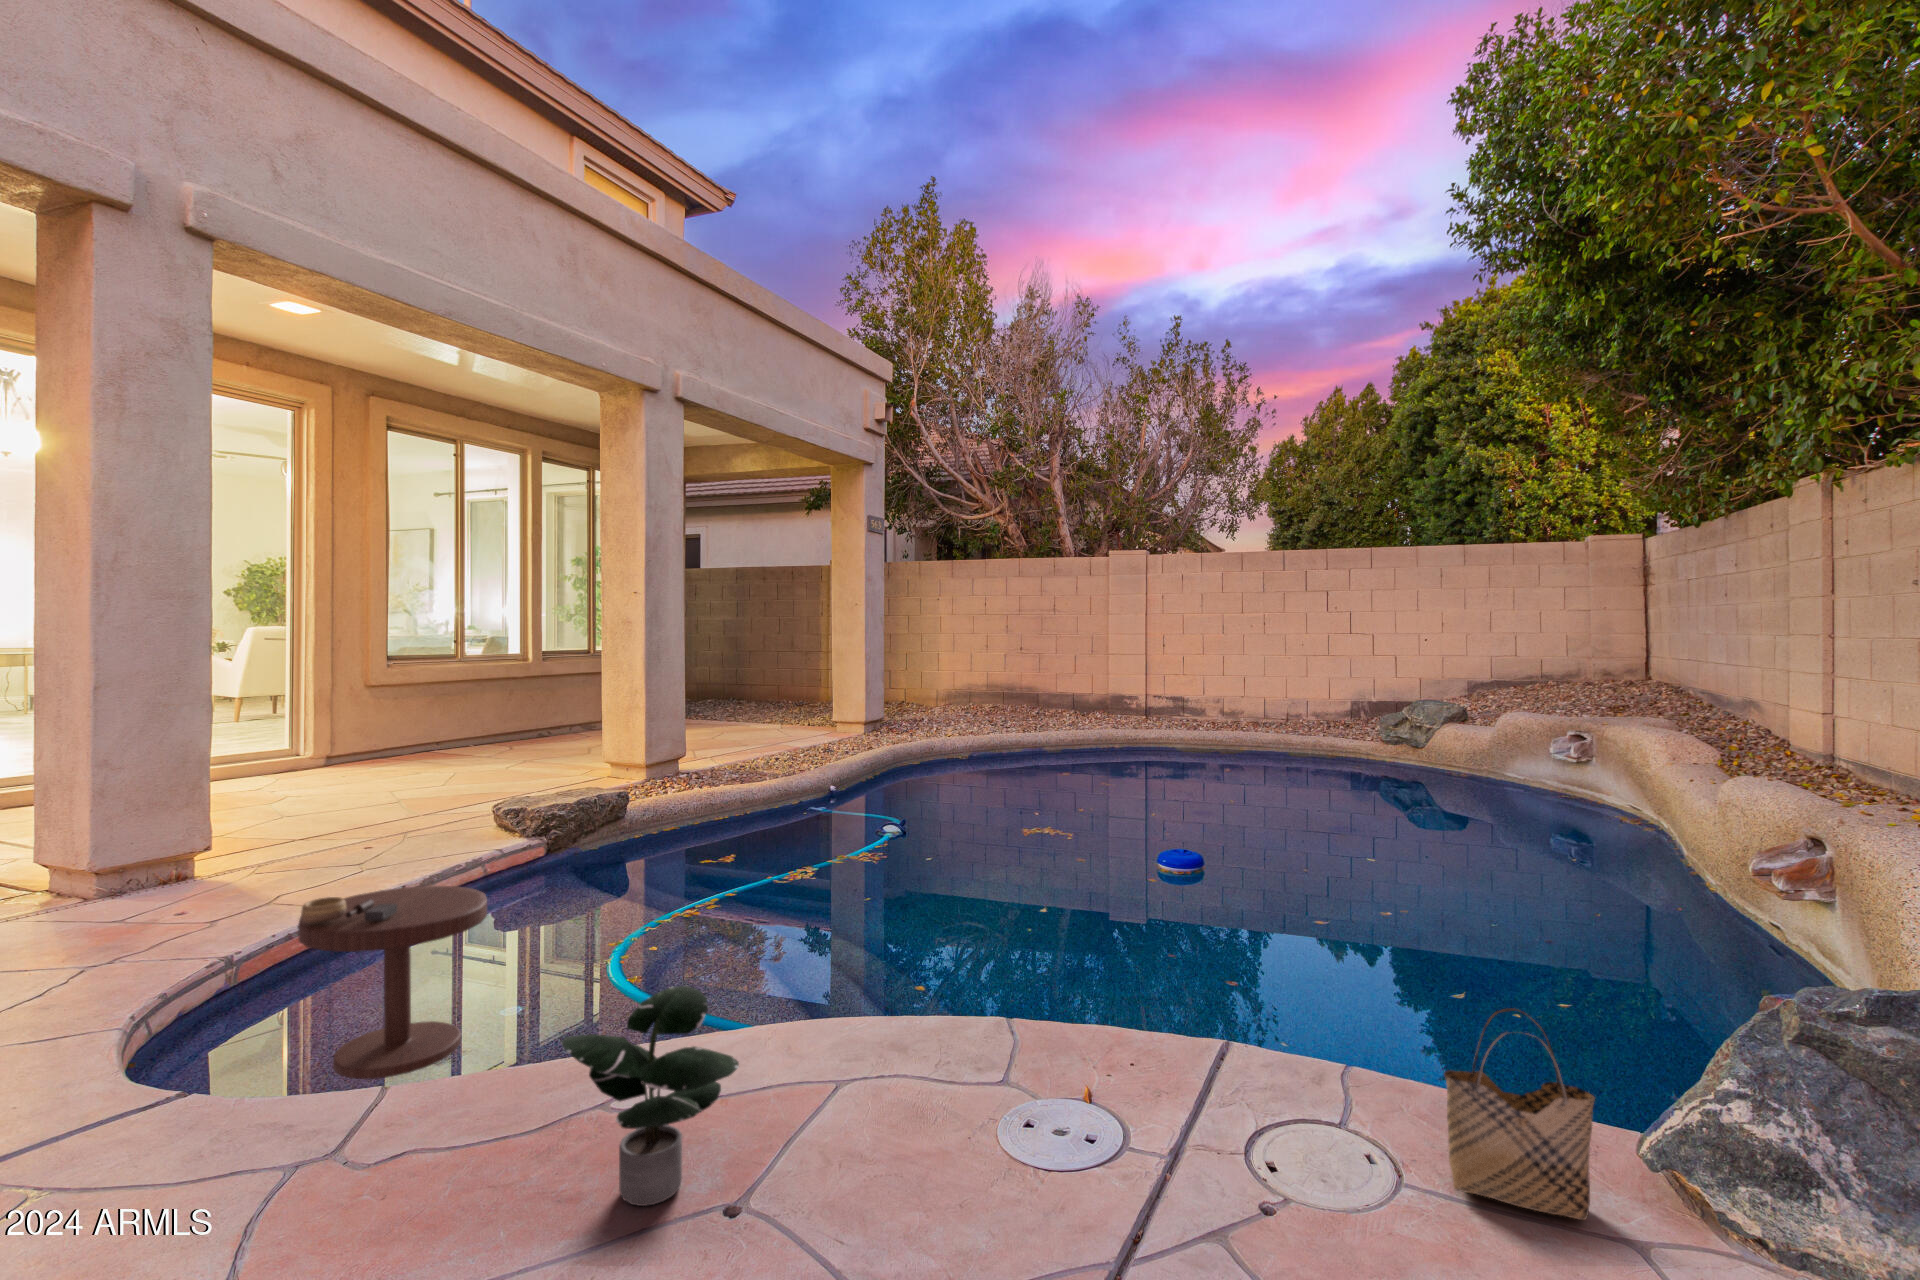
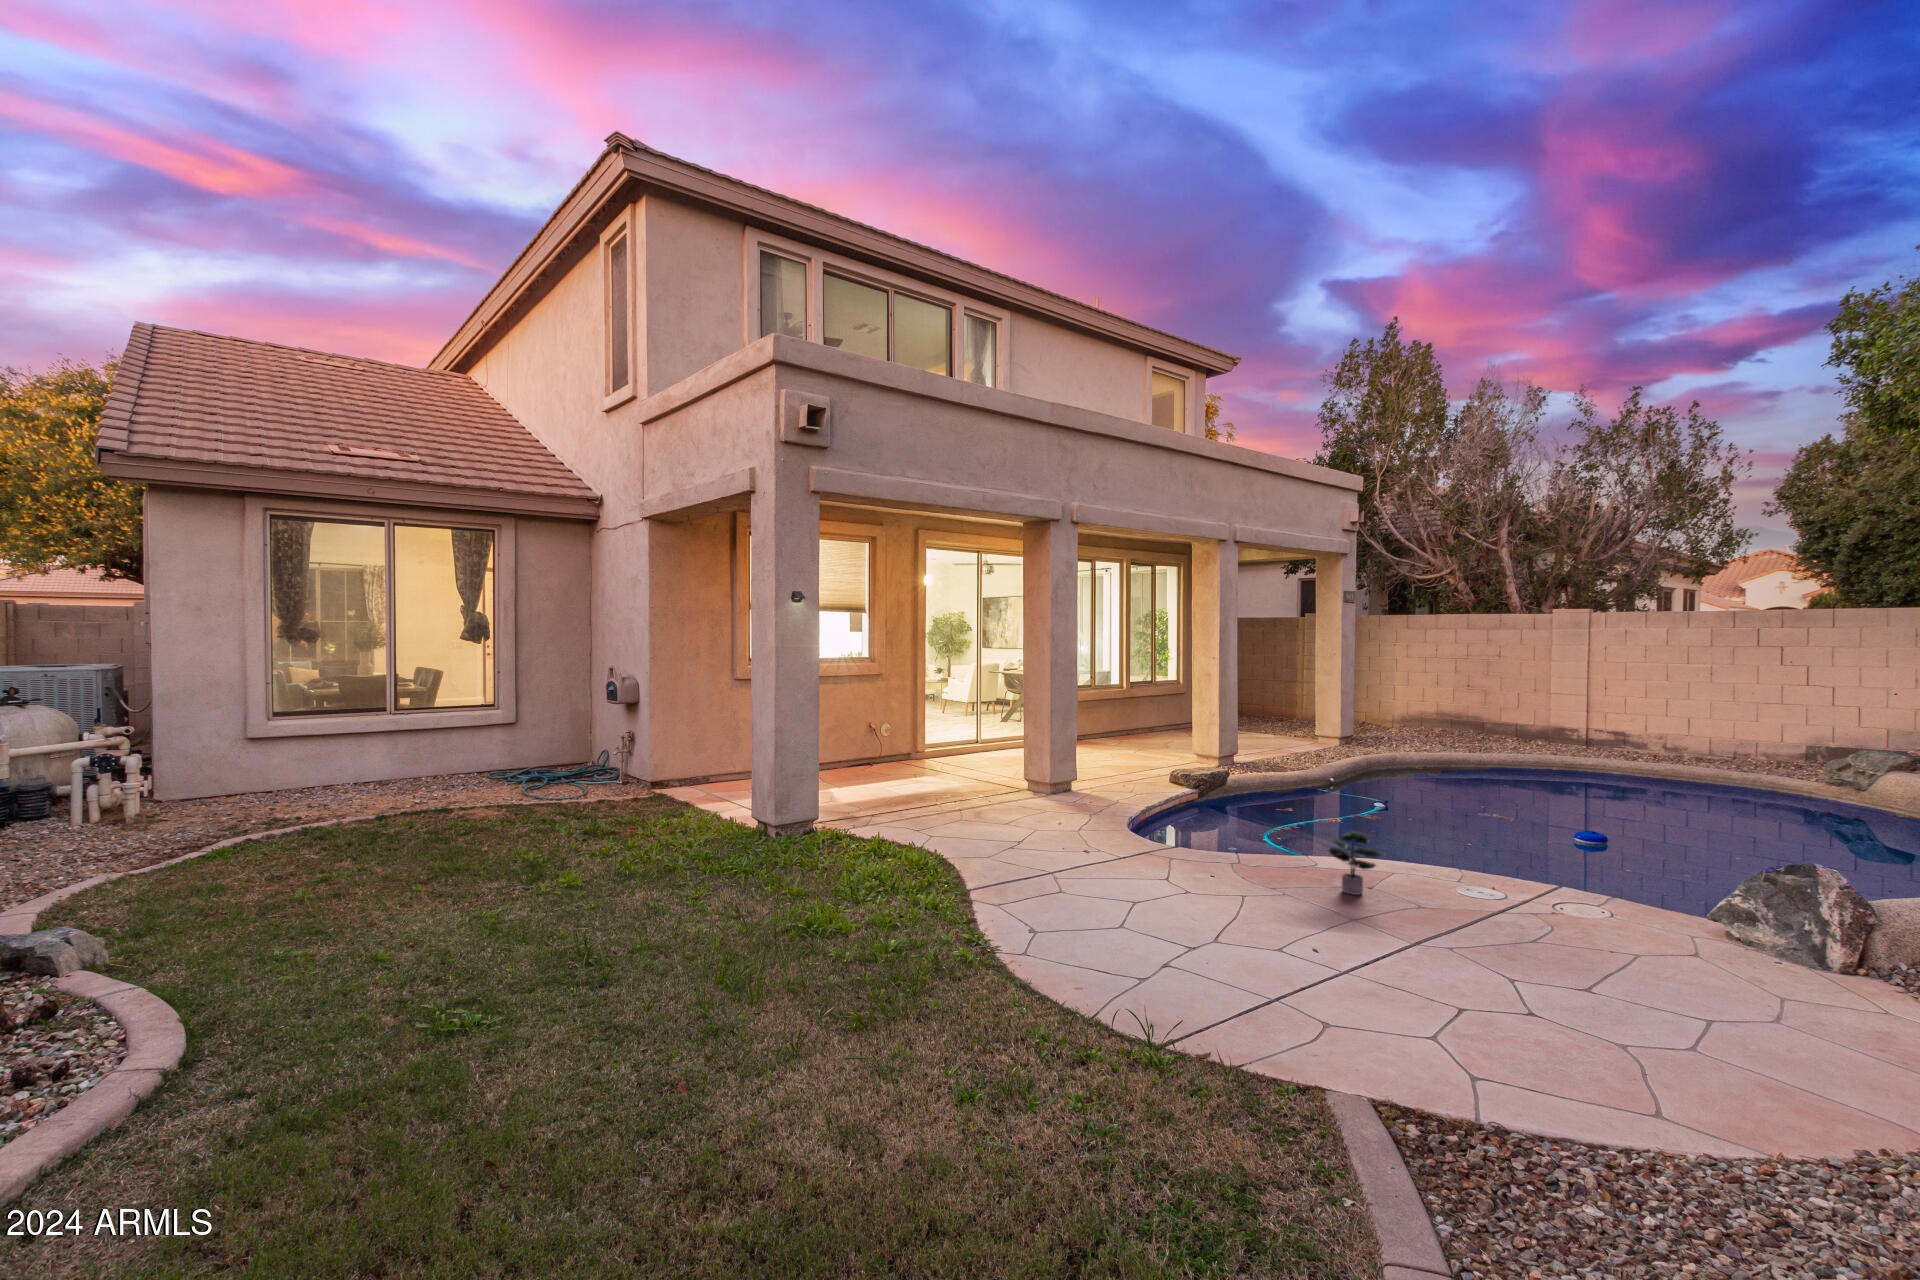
side table: present [298,886,487,1080] -> none [1242,787,1295,882]
woven basket: present [1444,1008,1595,1220] -> none [1680,873,1746,947]

